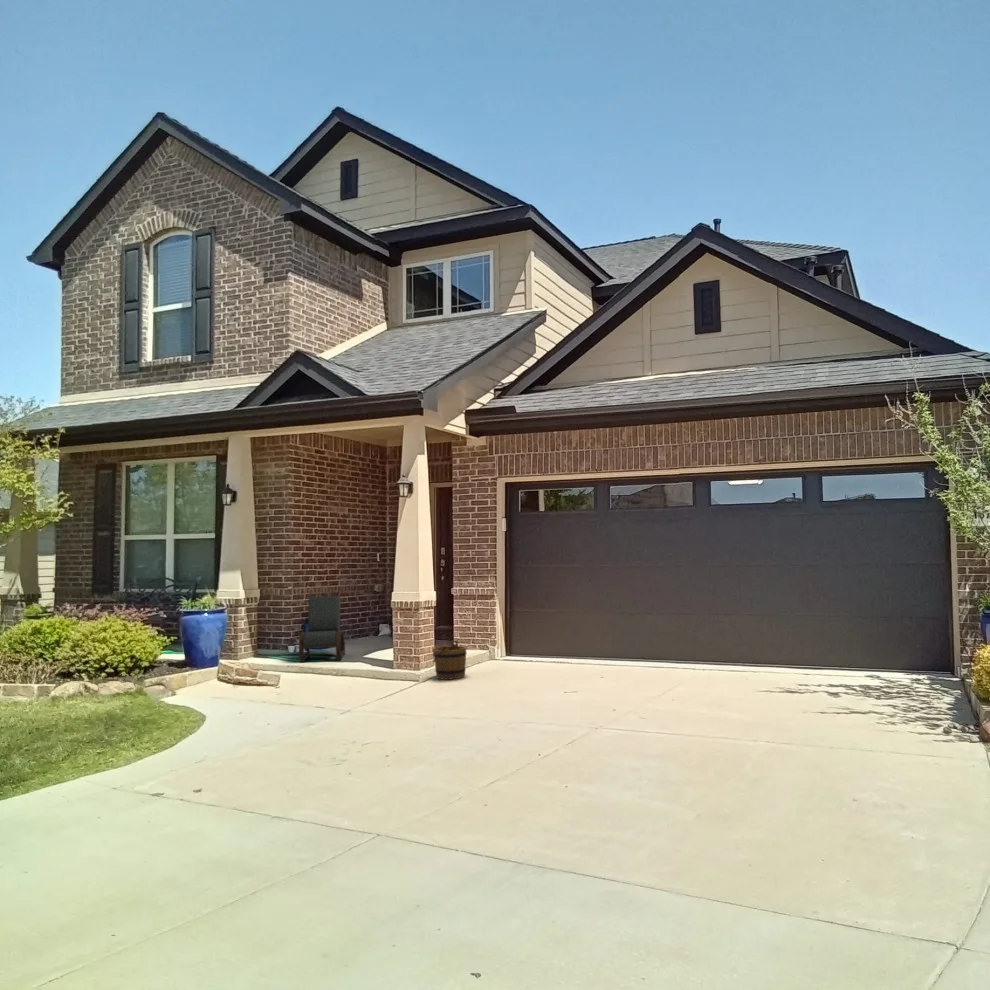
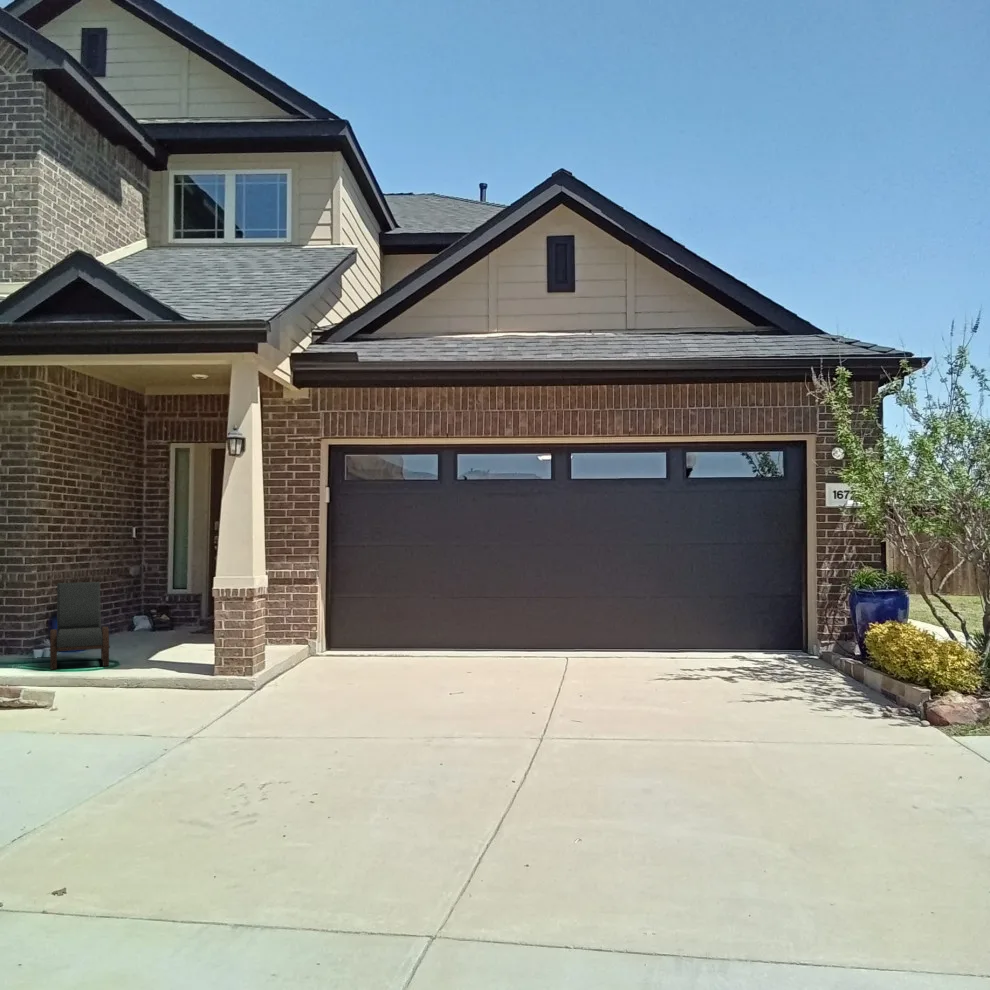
bucket: present [433,641,467,679] -> none [262,637,306,686]

